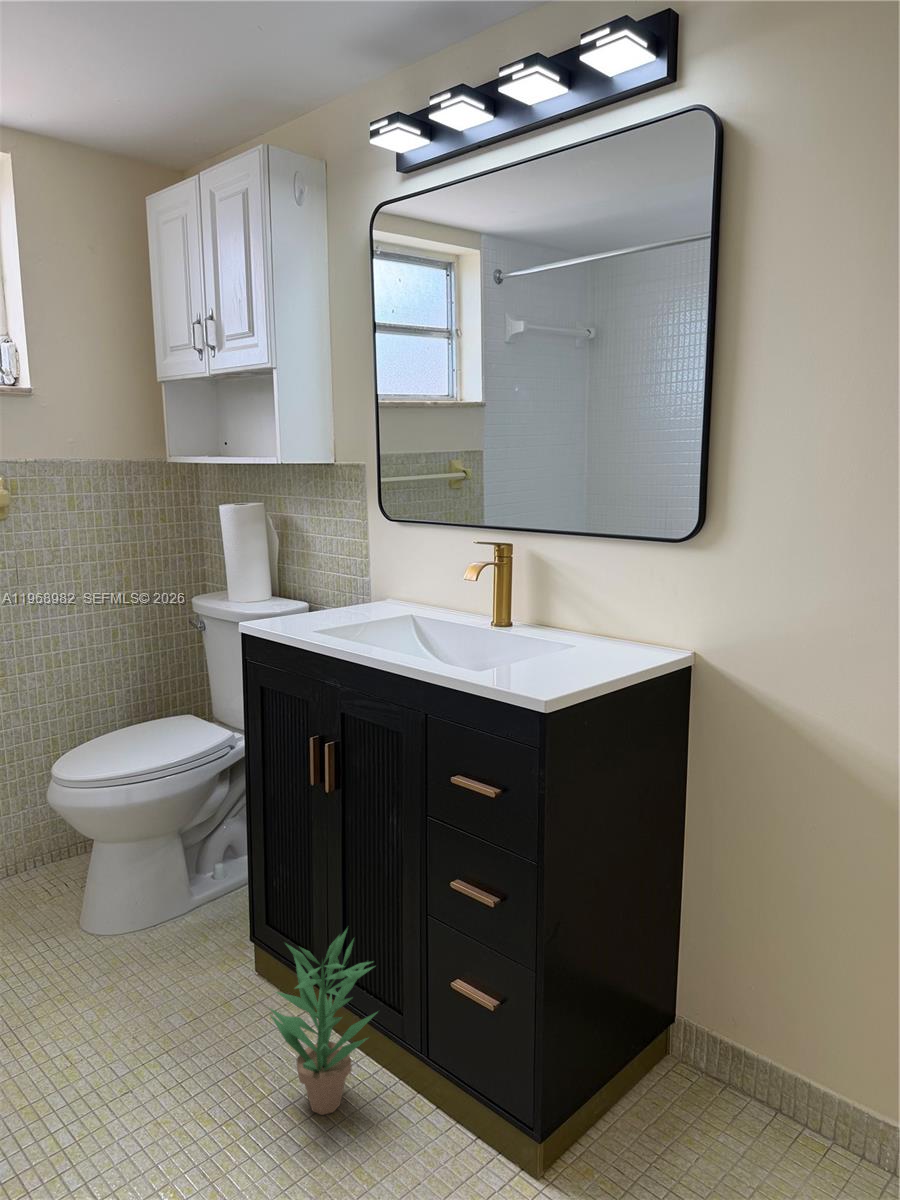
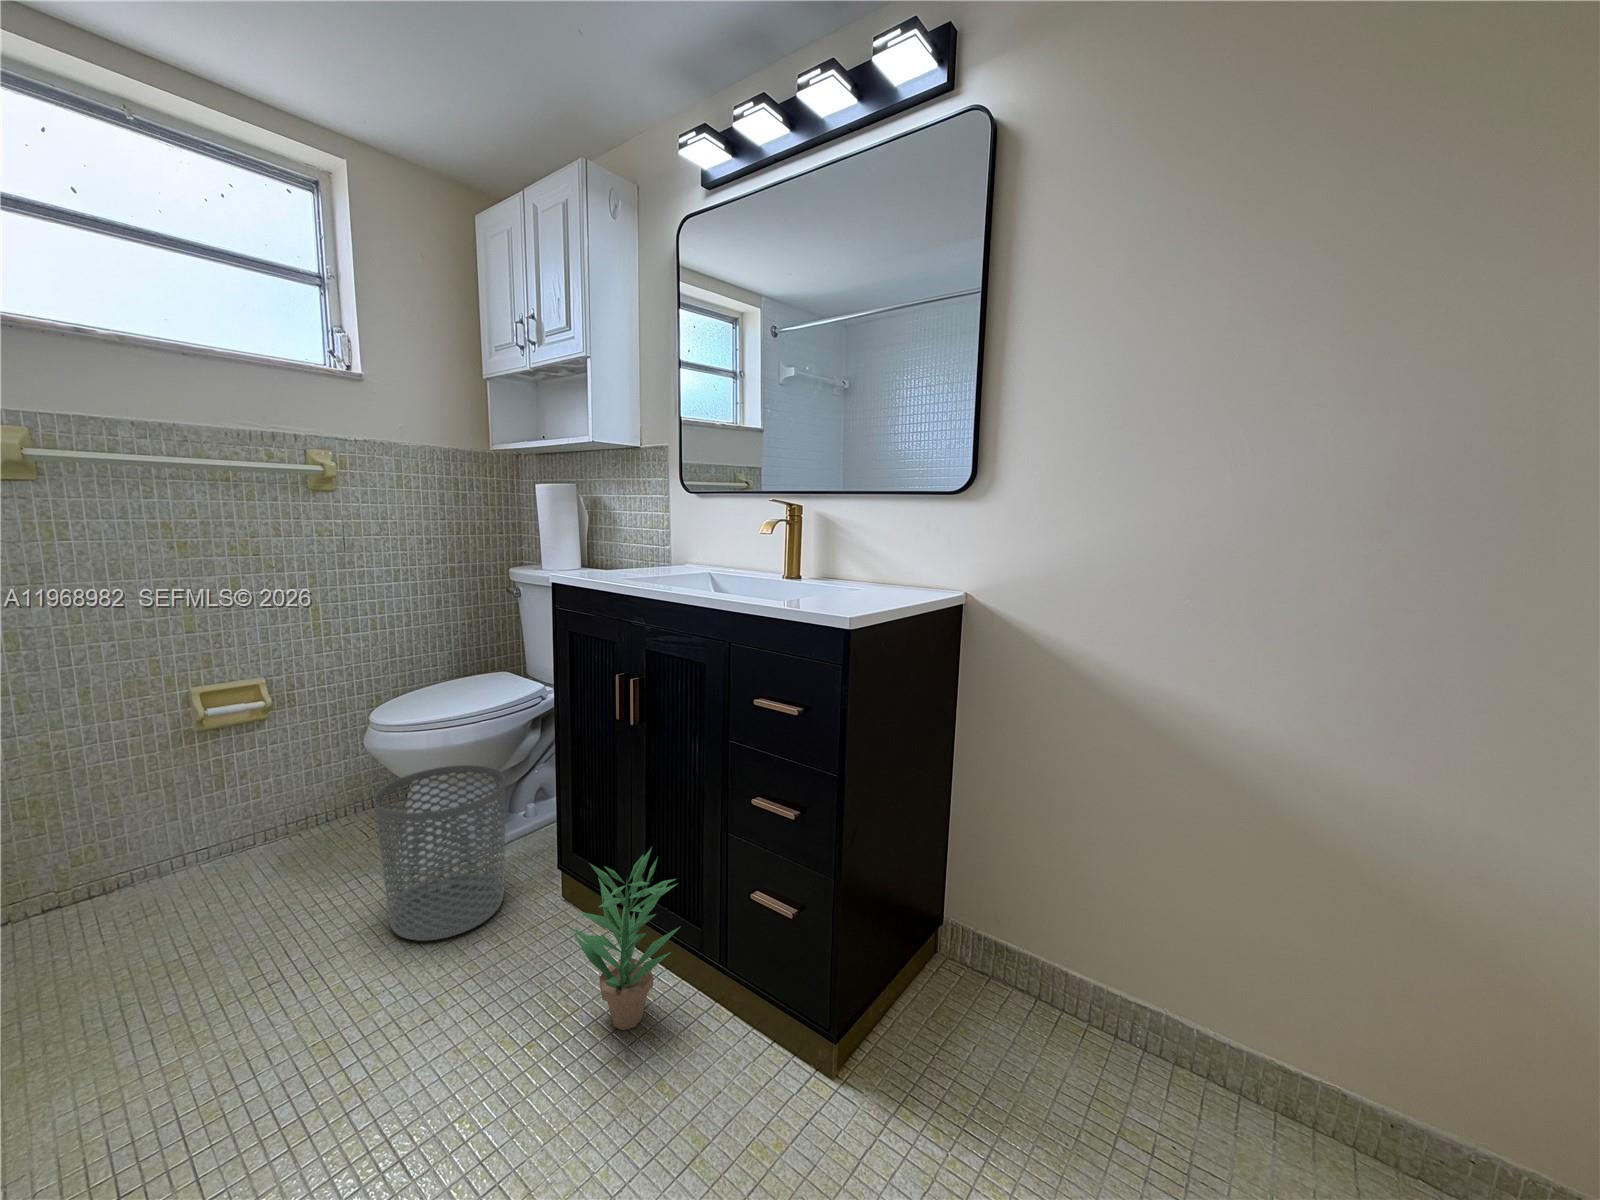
waste bin: none [65,824,196,1010] -> present [374,765,505,941]

